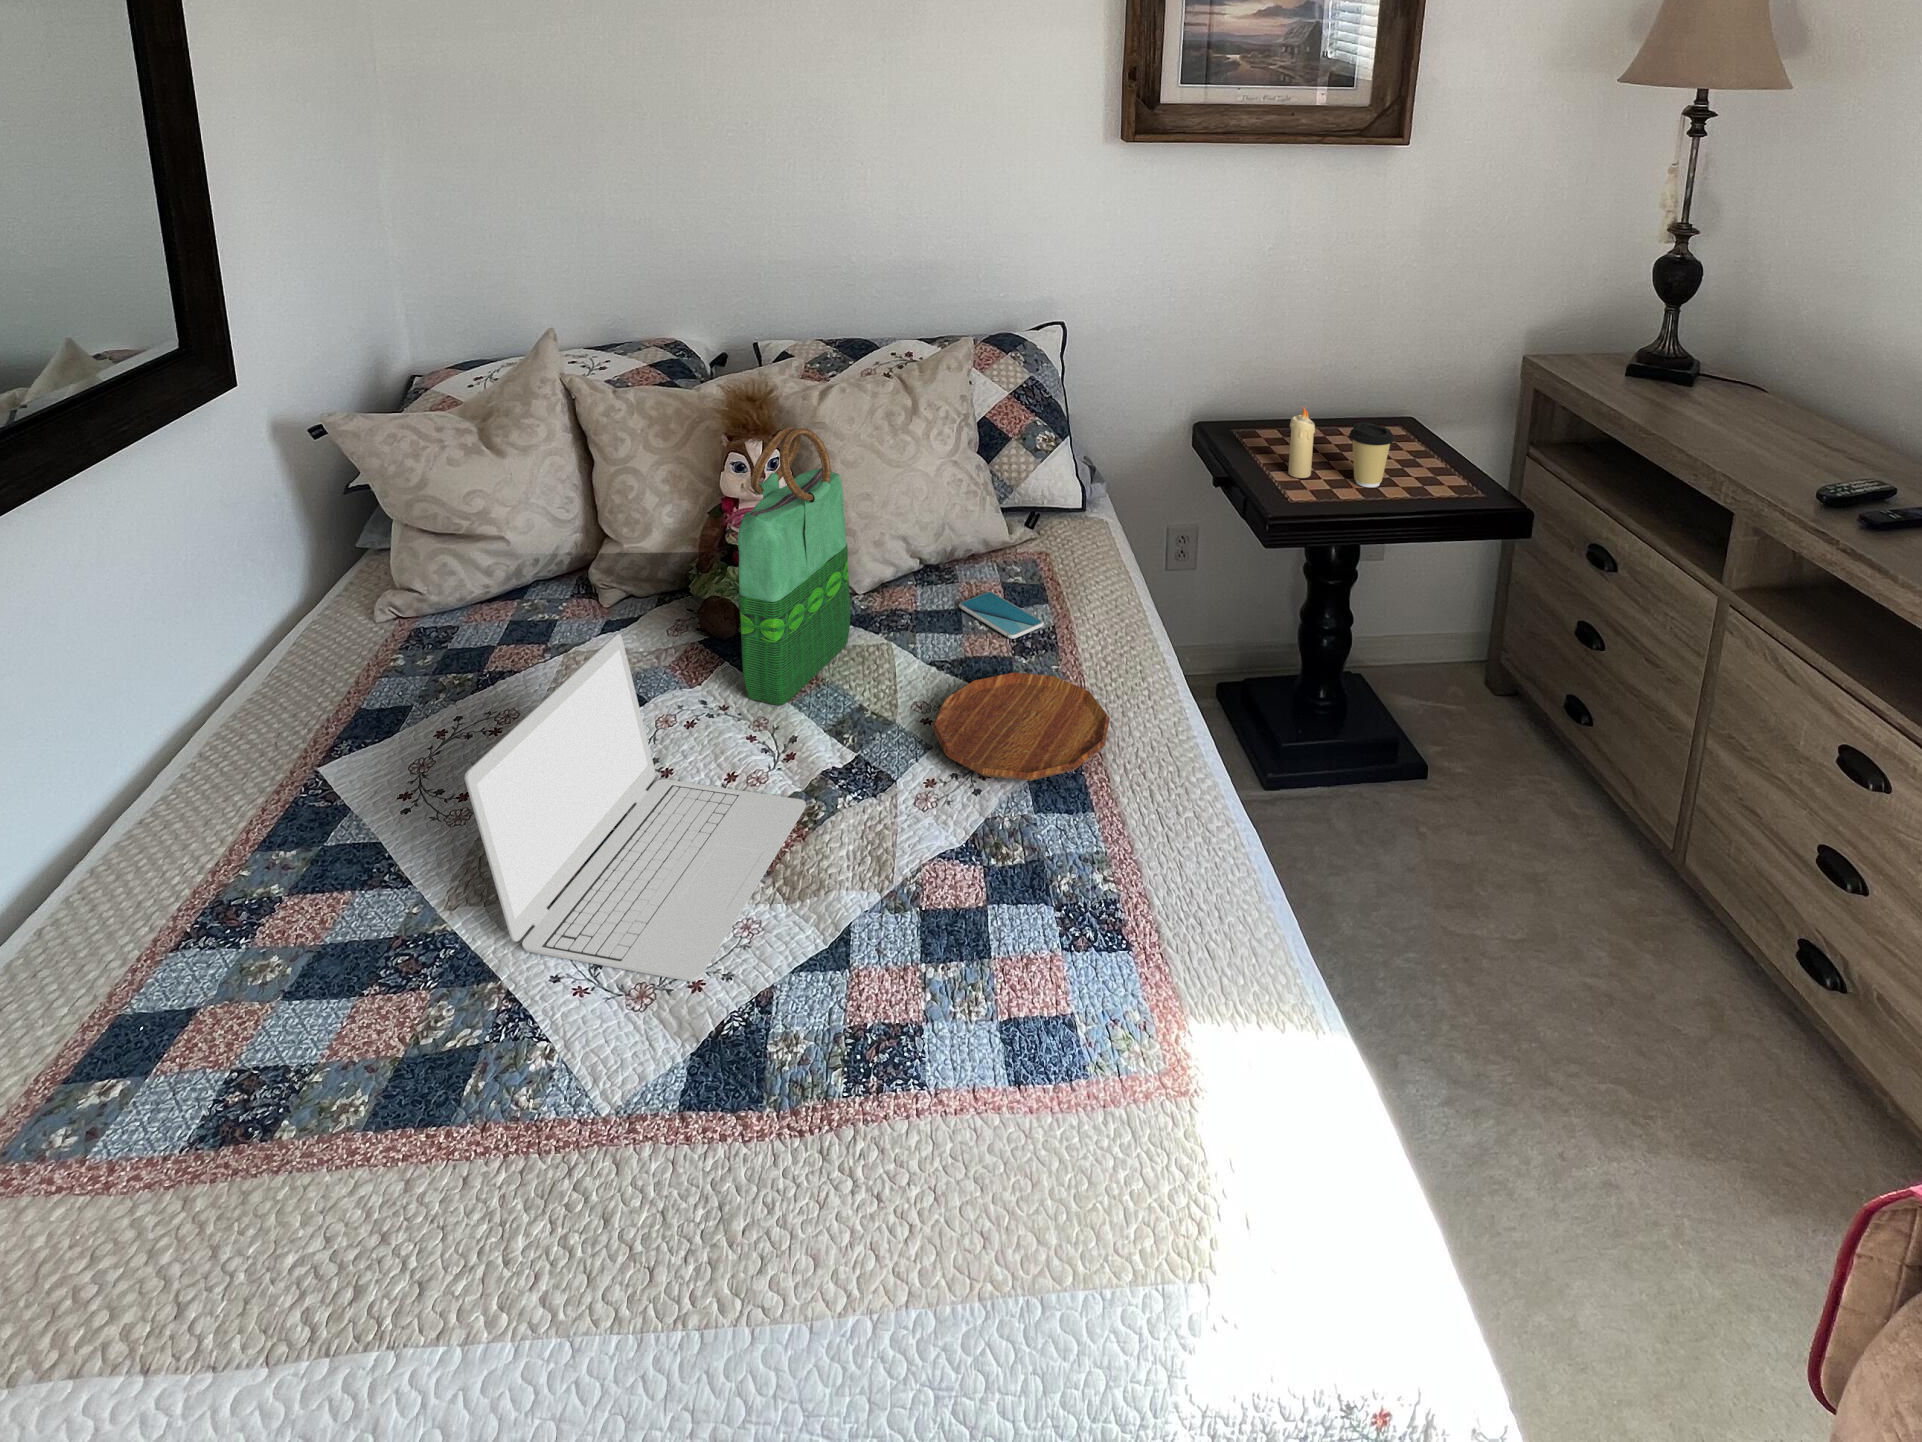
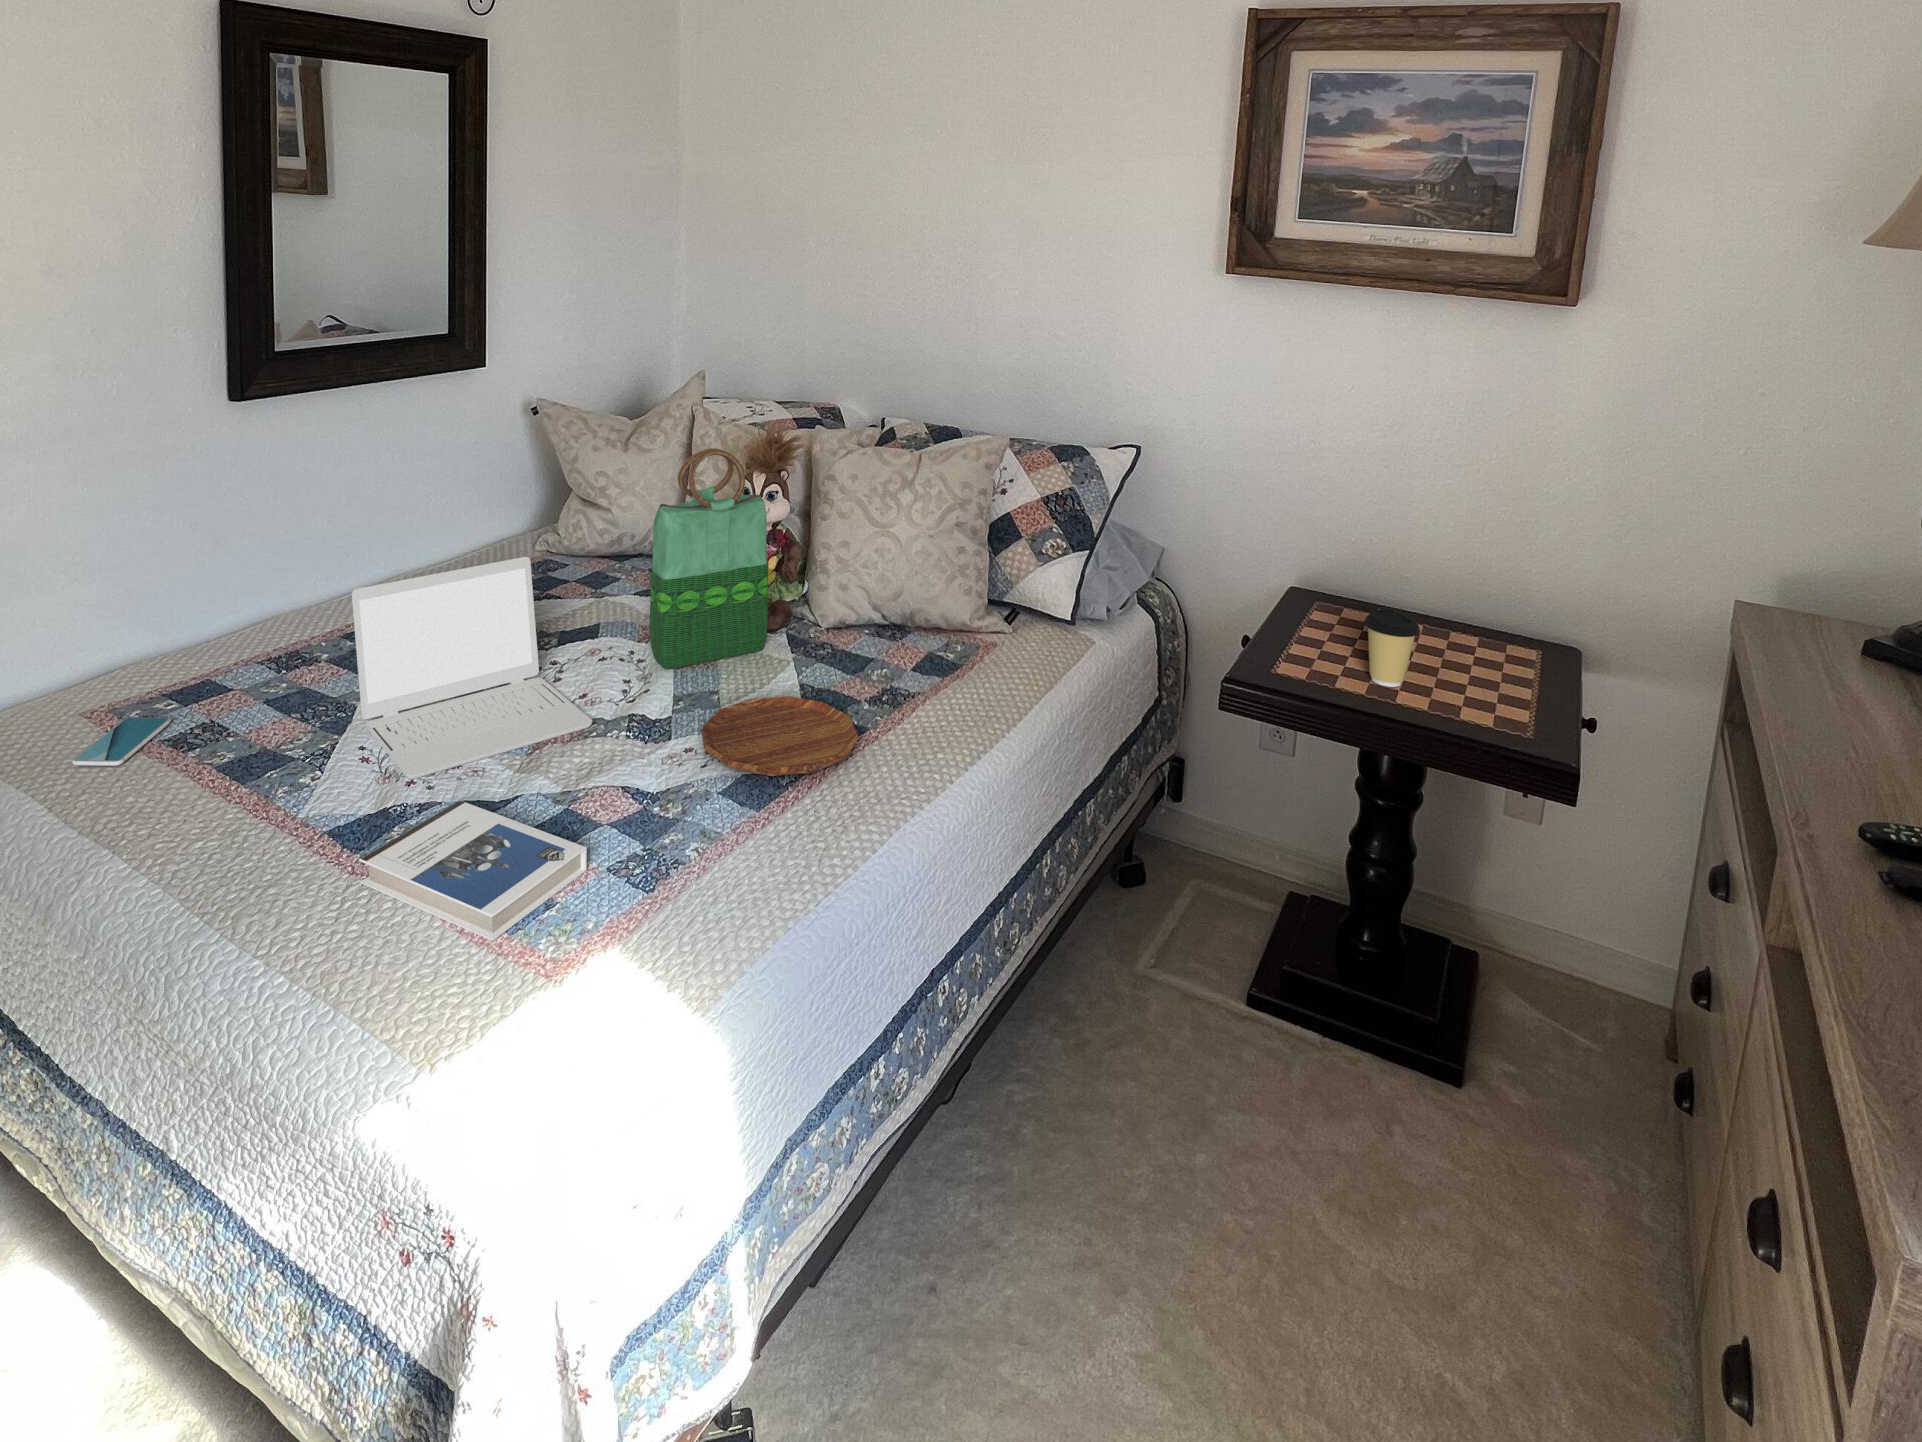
candle: present [1288,406,1315,478] -> none [1303,573,1335,657]
smartphone: present [959,592,1044,639] -> present [72,717,171,766]
hardback book: none [837,938,1085,1136] -> present [359,800,587,941]

